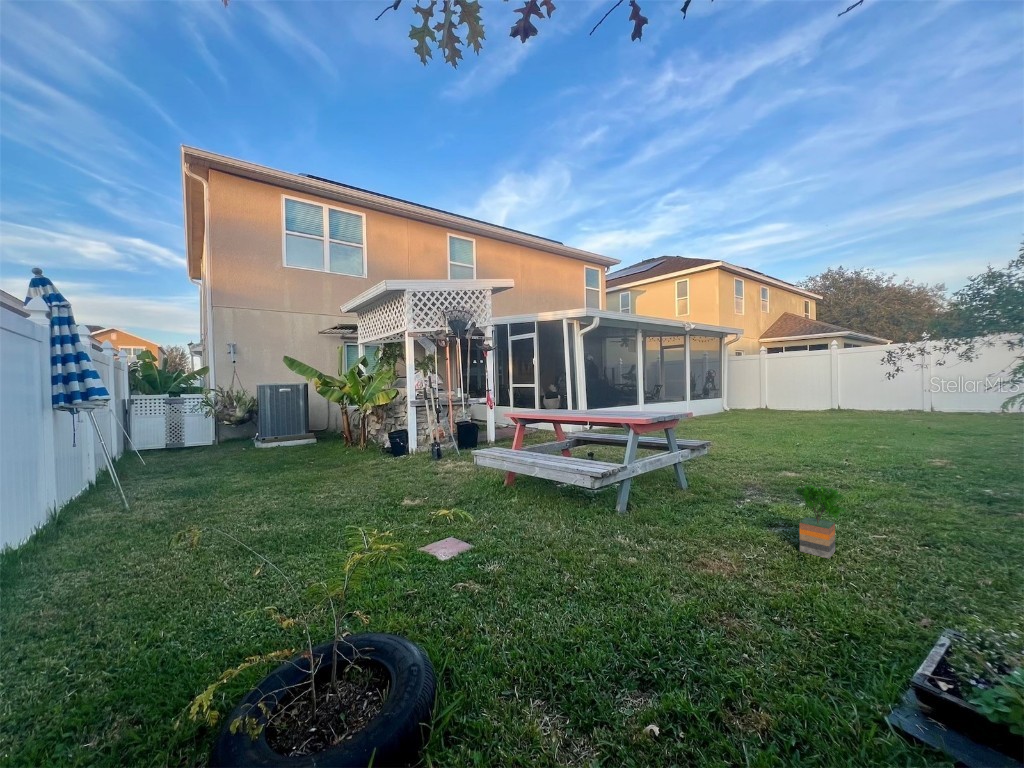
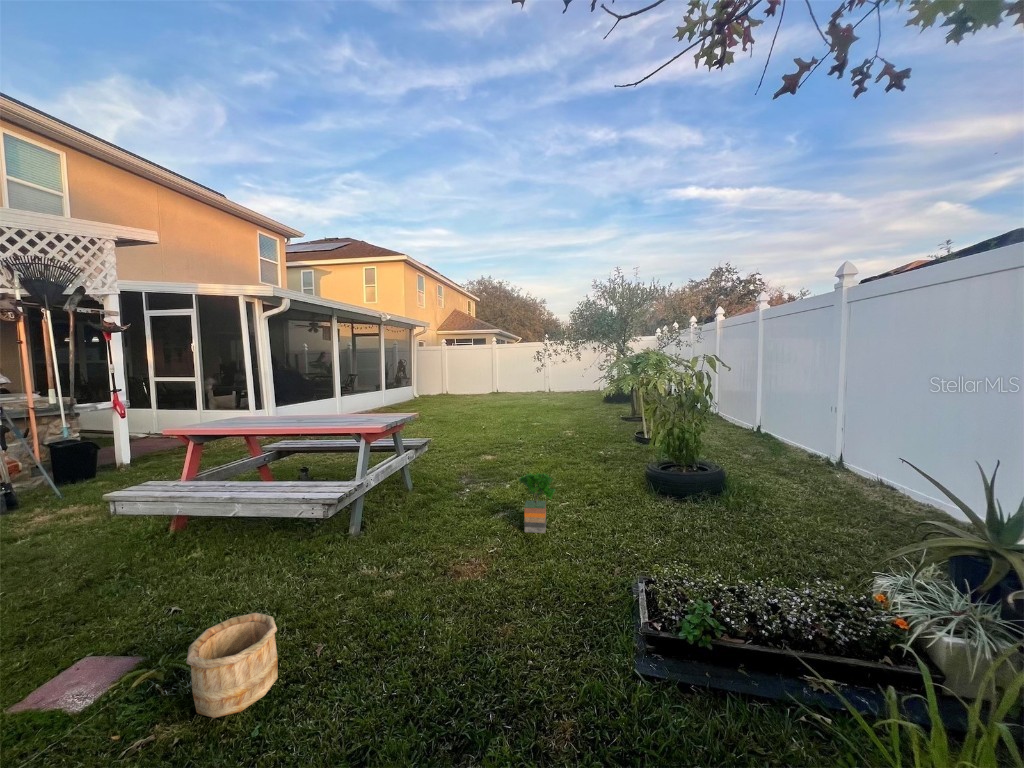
wooden bucket: none [486,532,537,590] -> present [187,613,278,718]

